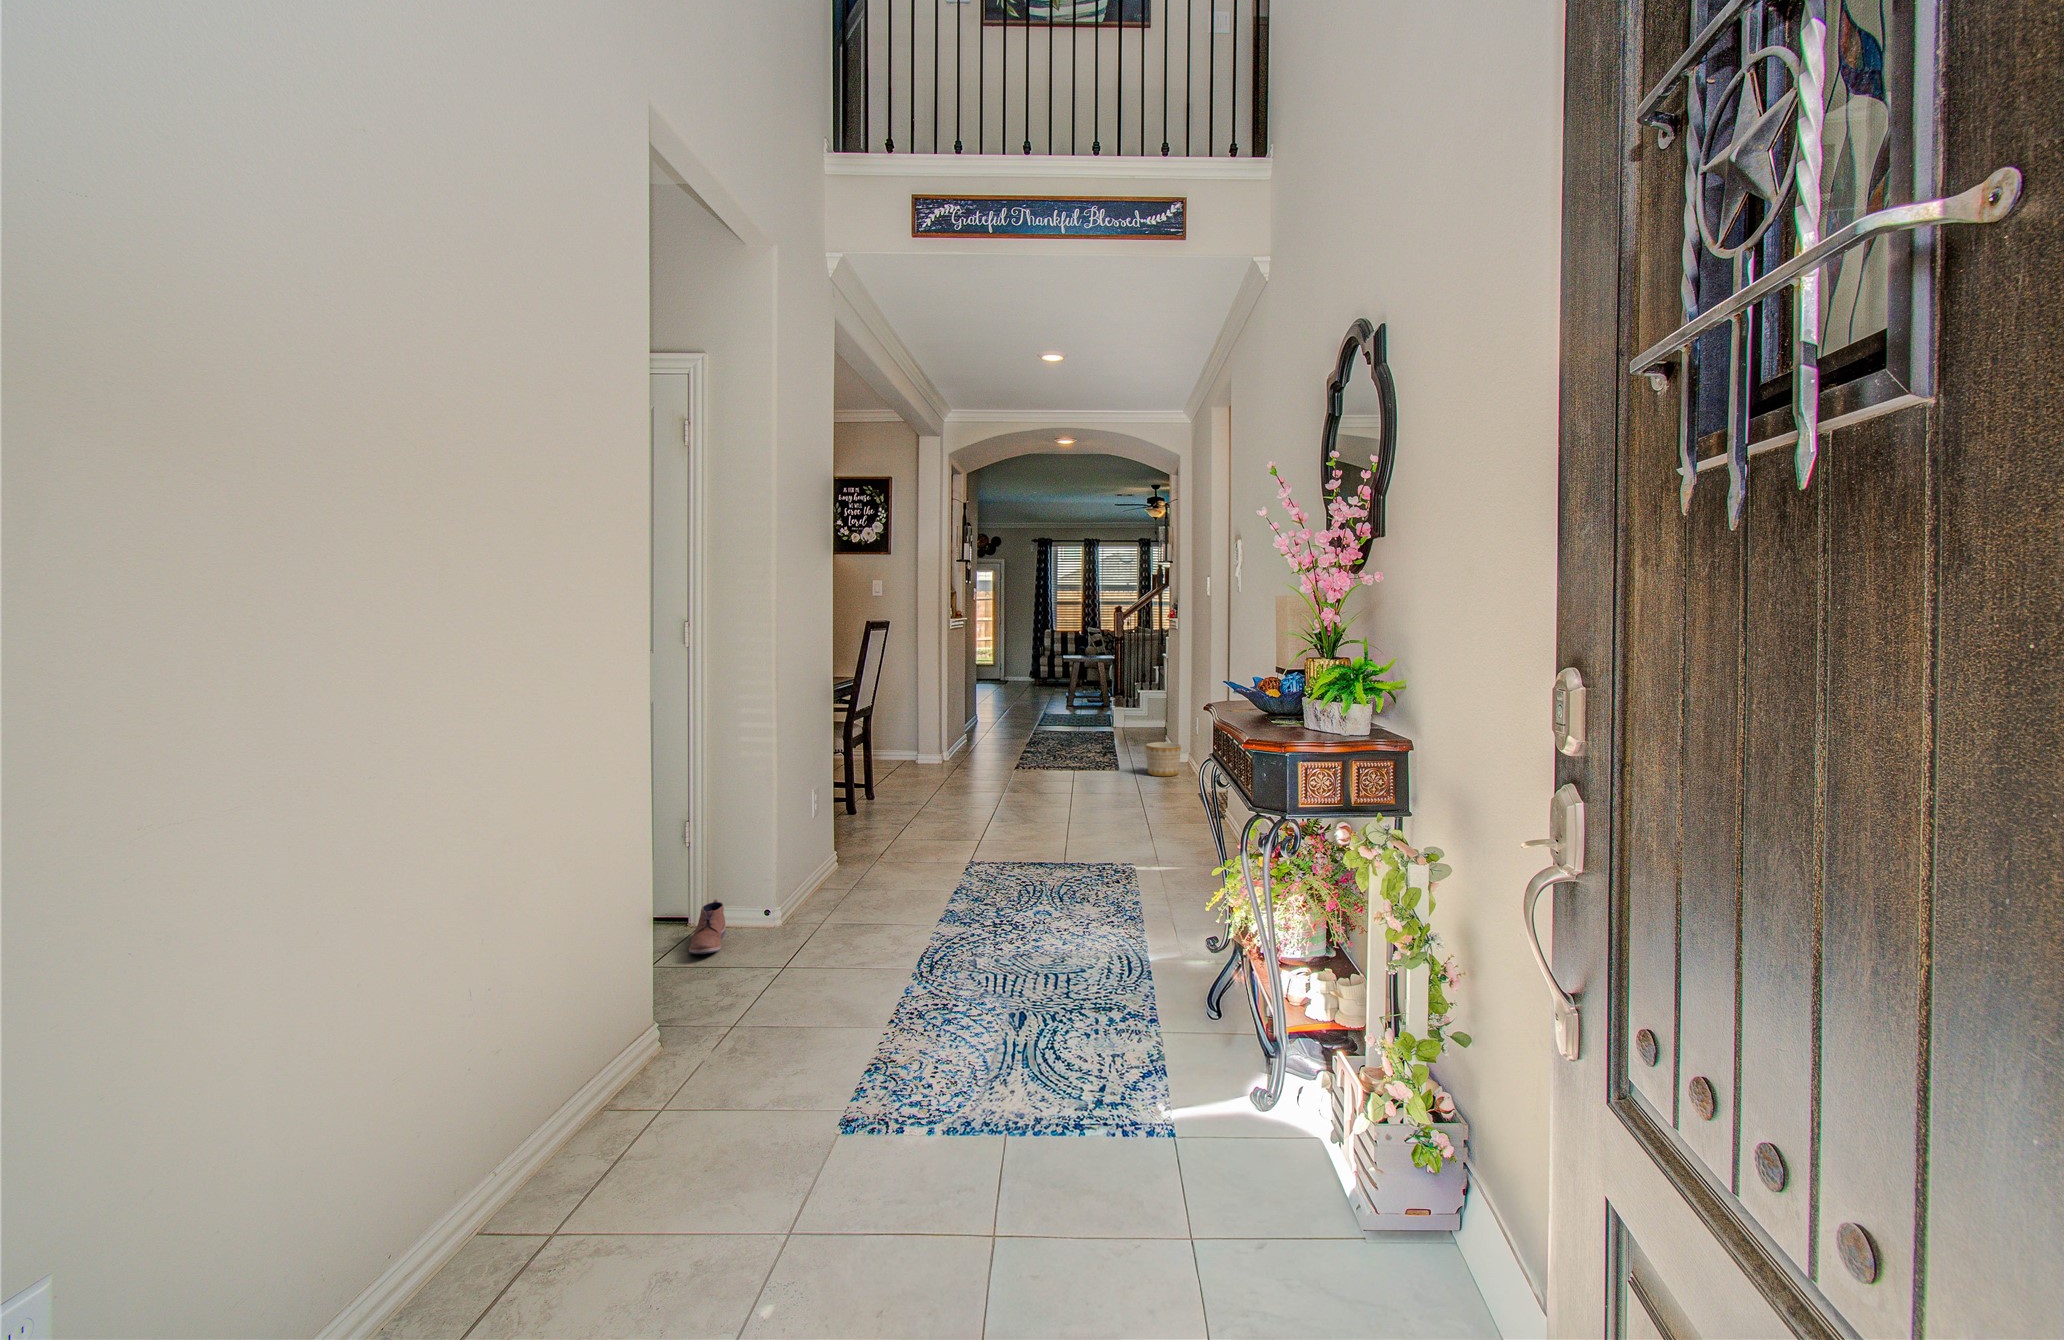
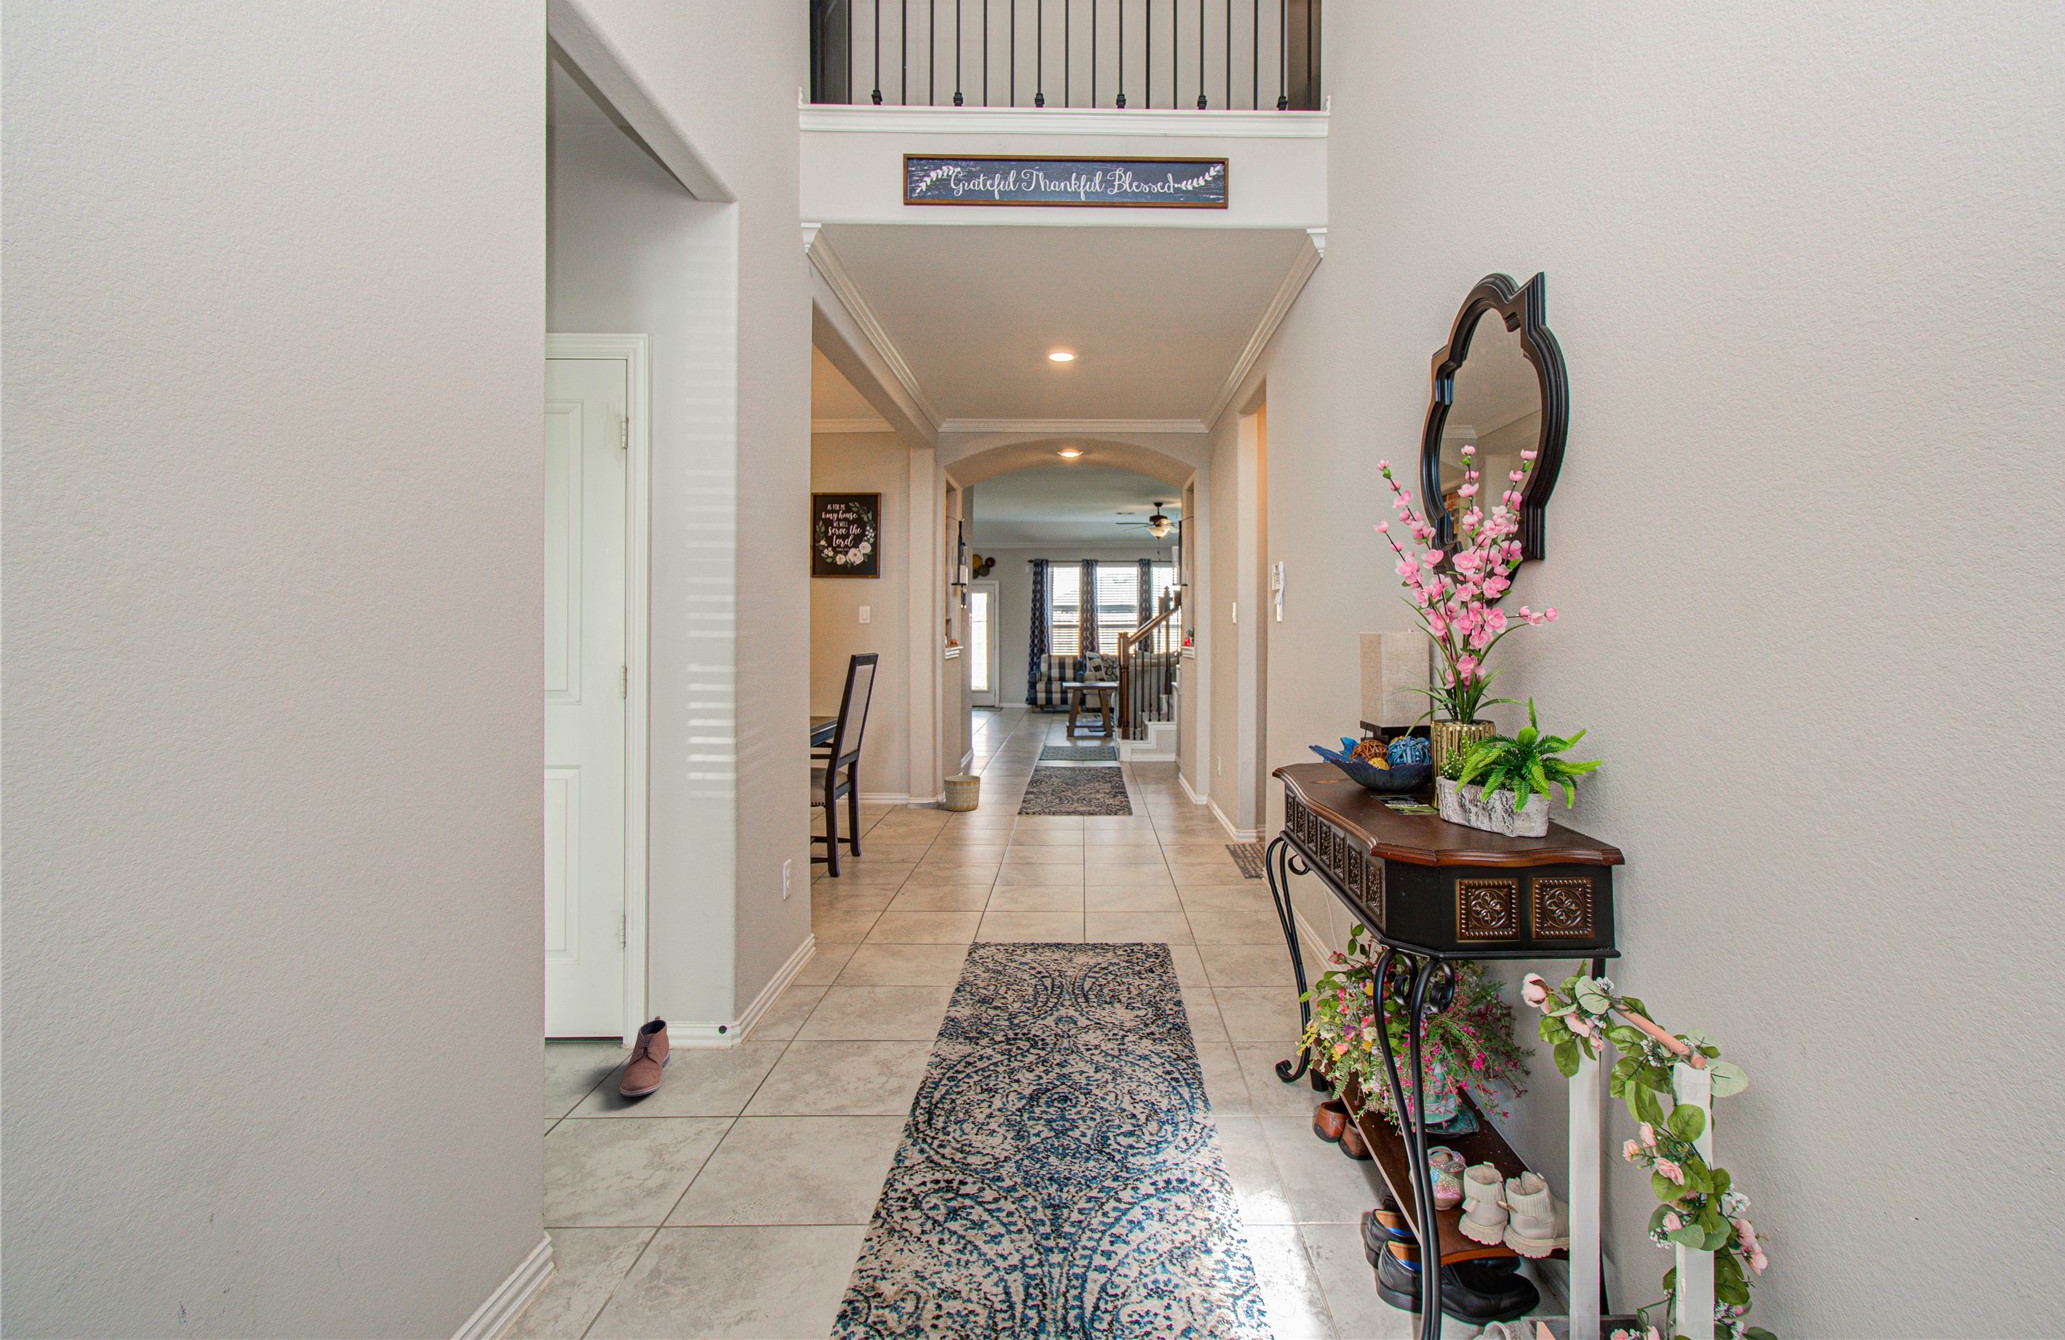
planter: present [1146,742,1181,777] -> present [944,775,981,811]

